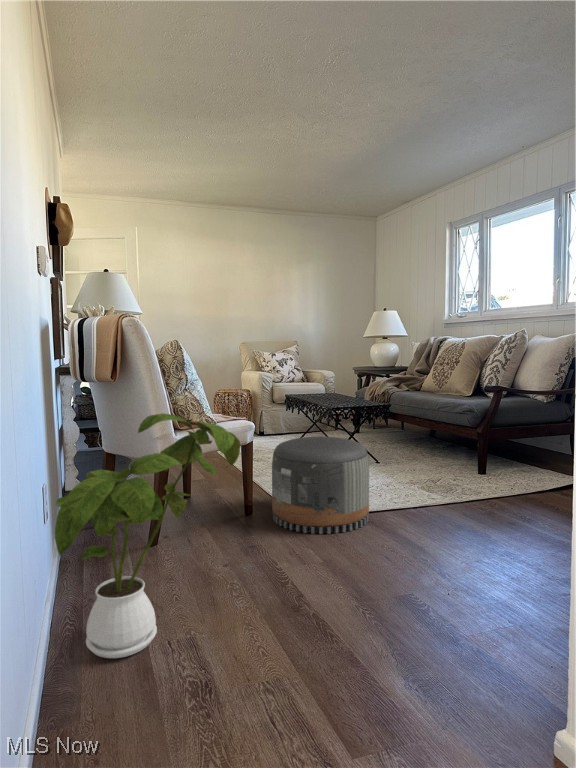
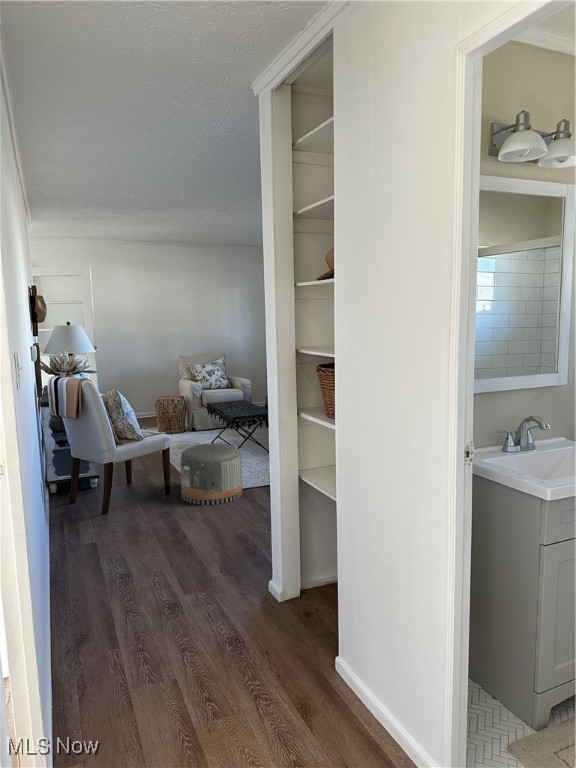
house plant: present [55,413,240,658] -> none [50,448,148,567]

